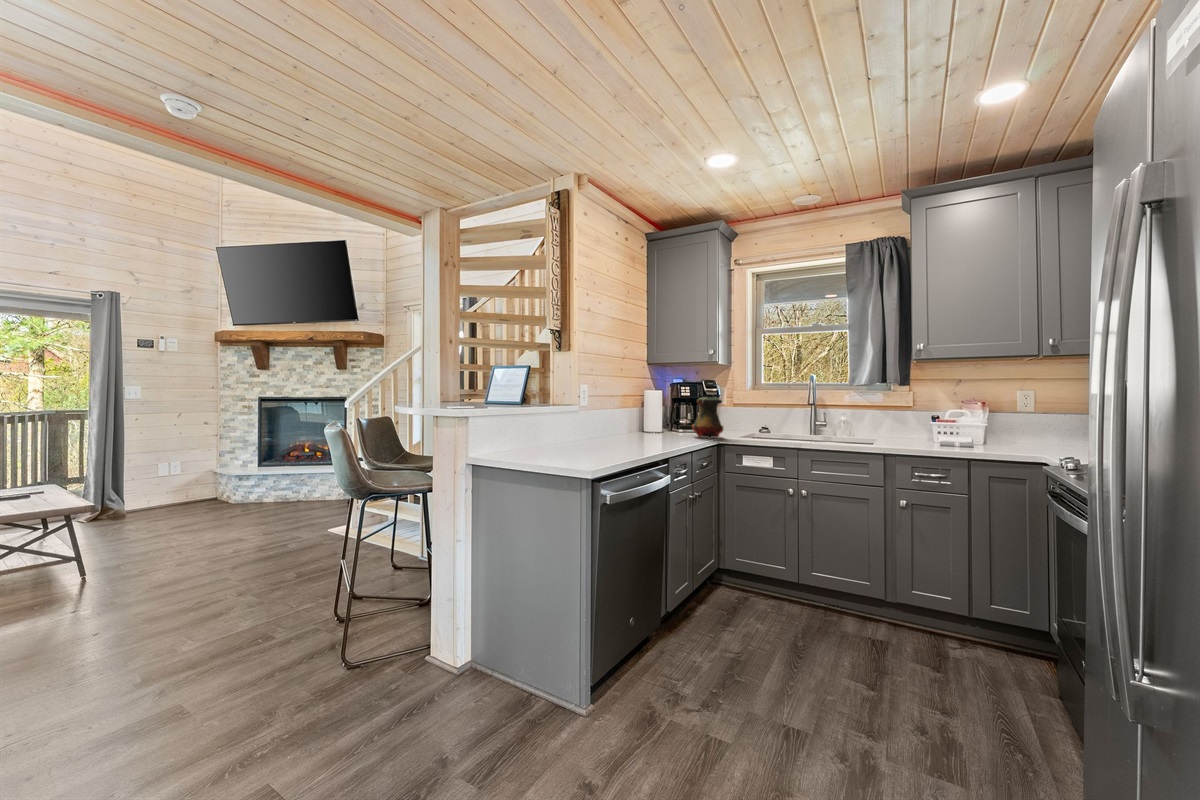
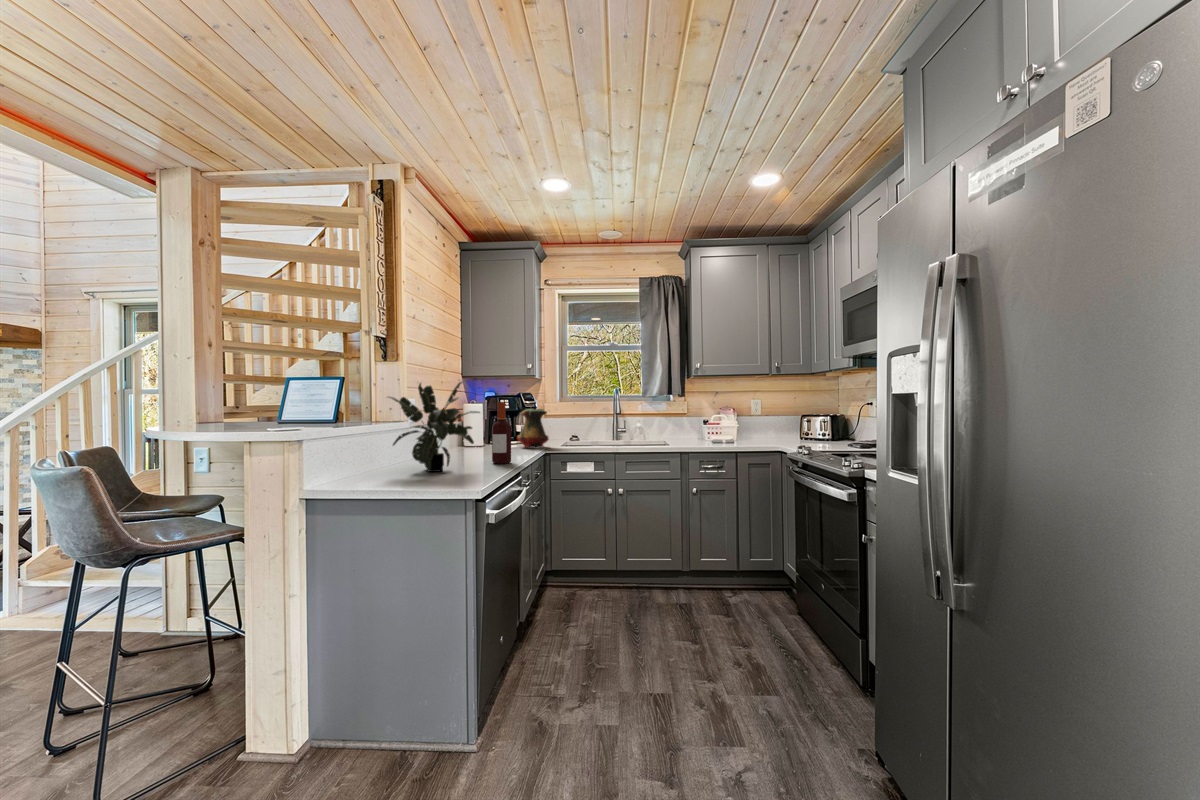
potted plant: none [541,368,619,452] -> present [388,381,480,472]
bottle: none [642,389,661,450] -> present [492,403,511,464]

